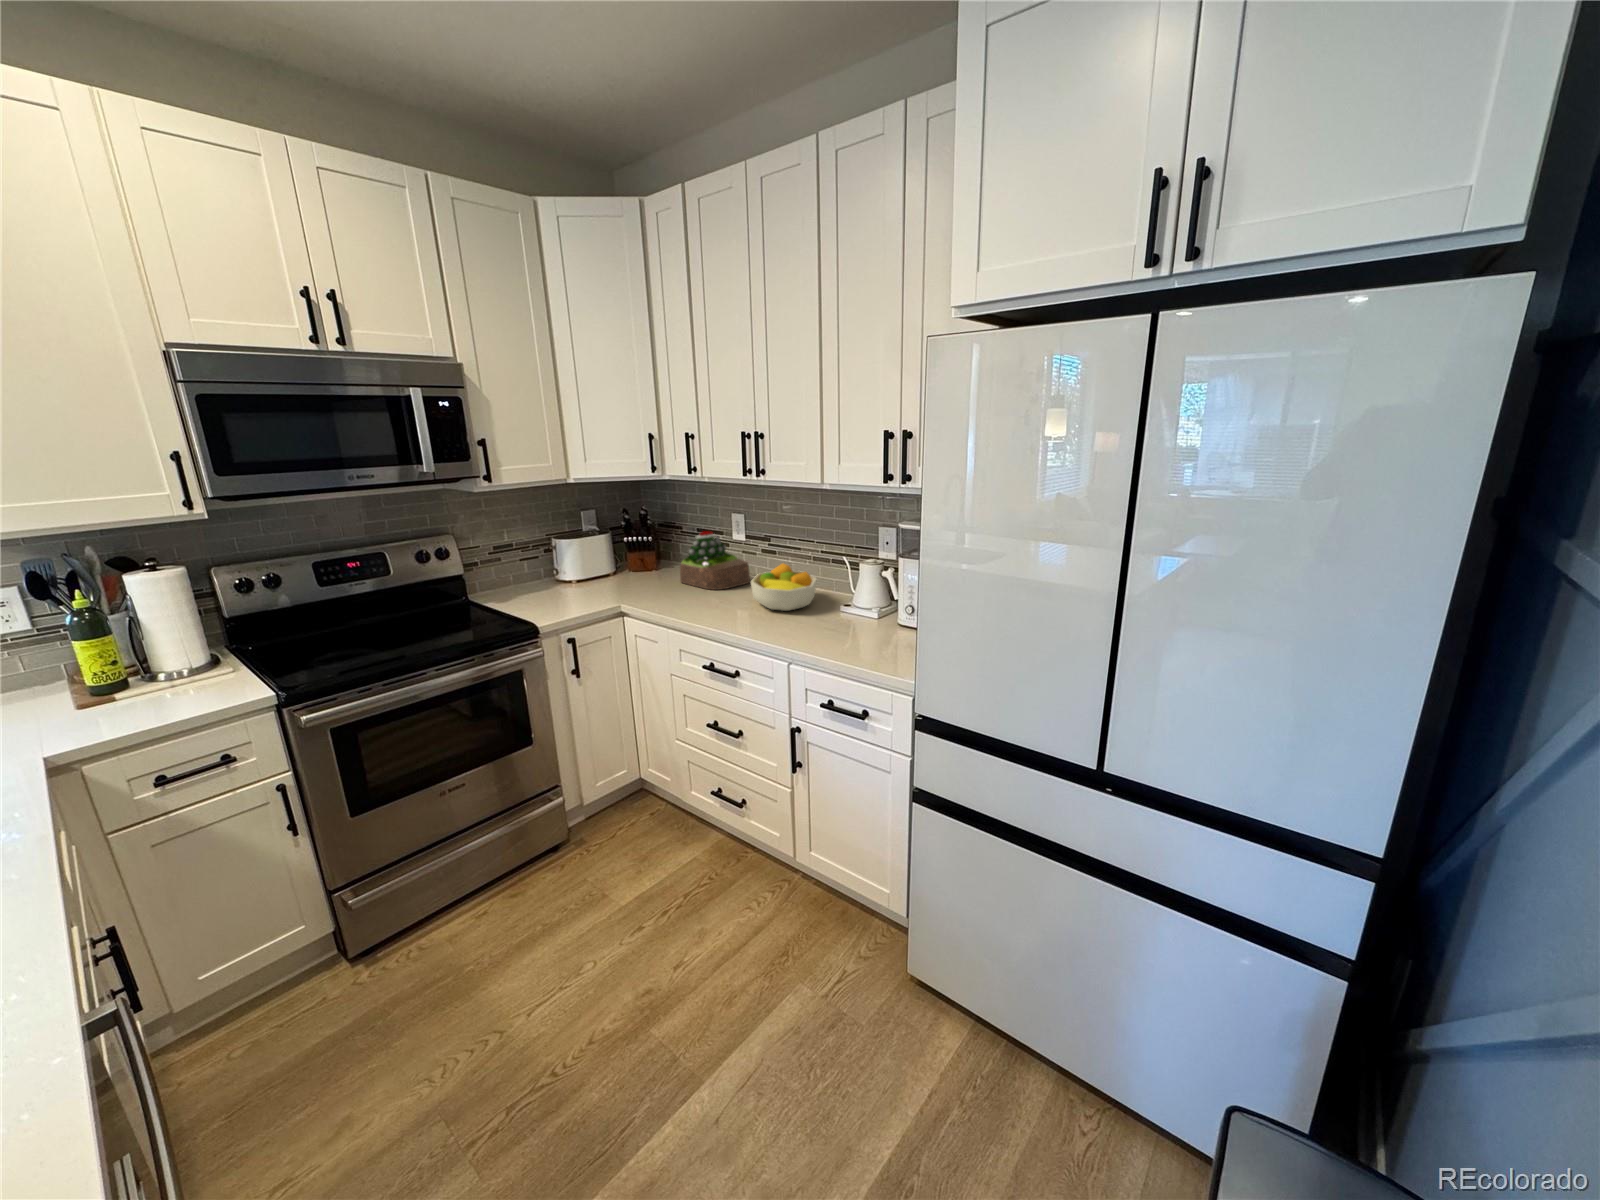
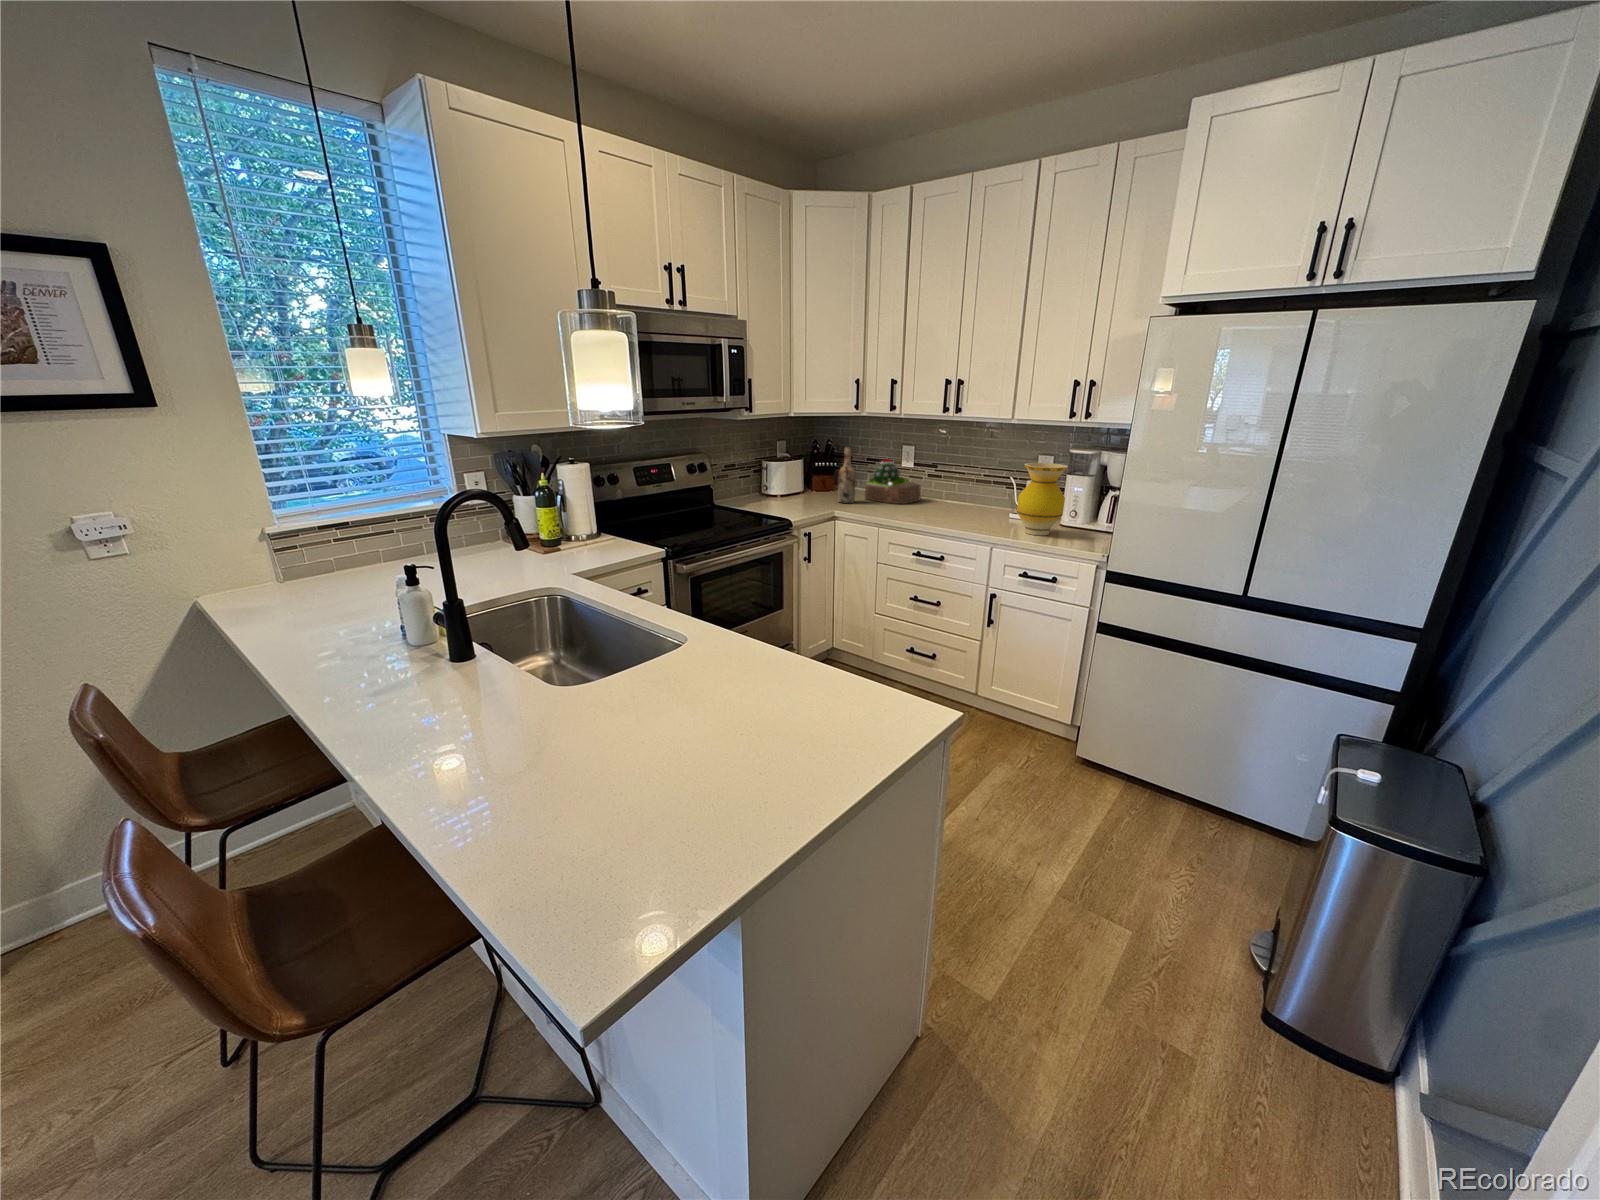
wine bottle: none [636,519,661,591] -> present [838,446,856,503]
vase: none [823,543,886,645] -> present [1017,463,1068,535]
fruit bowl: present [751,564,816,611] -> none [939,483,990,517]

